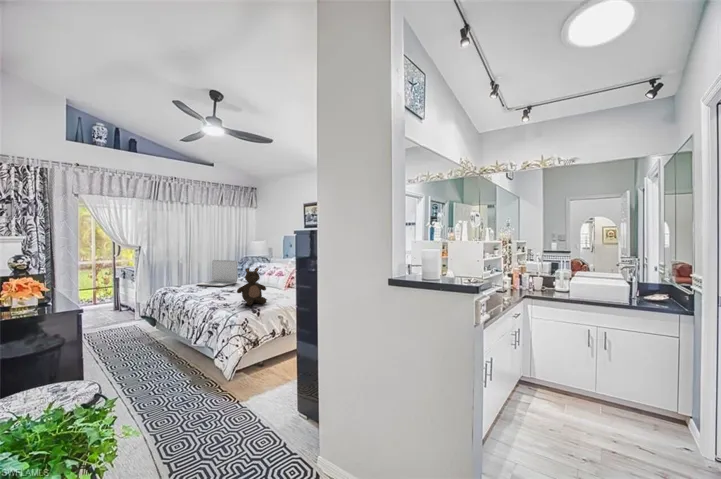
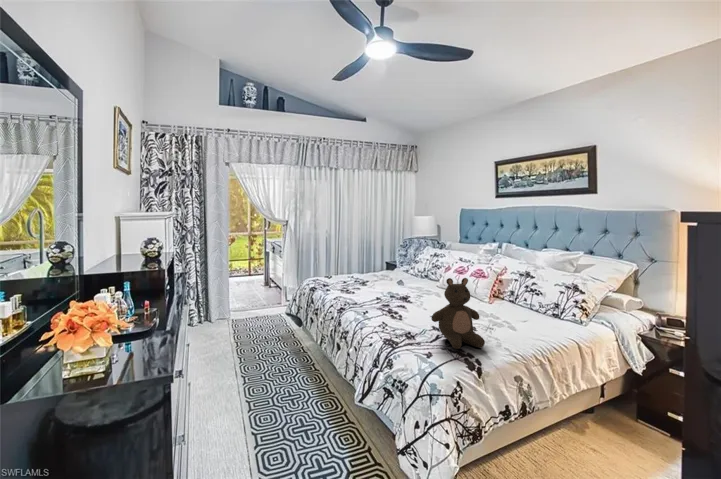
laptop: present [197,260,237,286] -> none [355,251,411,293]

